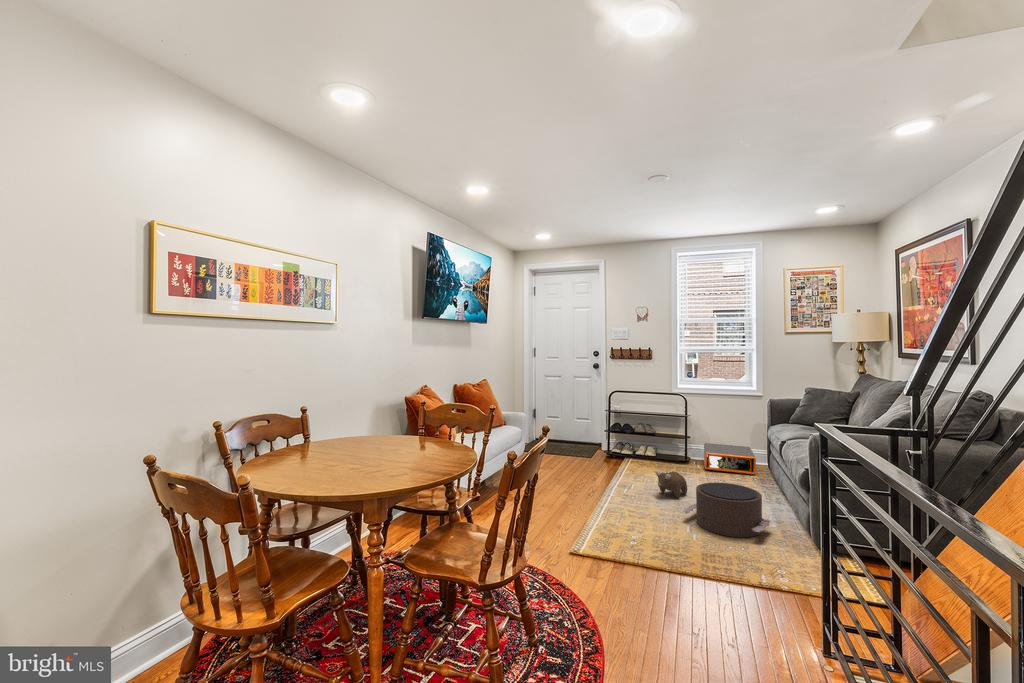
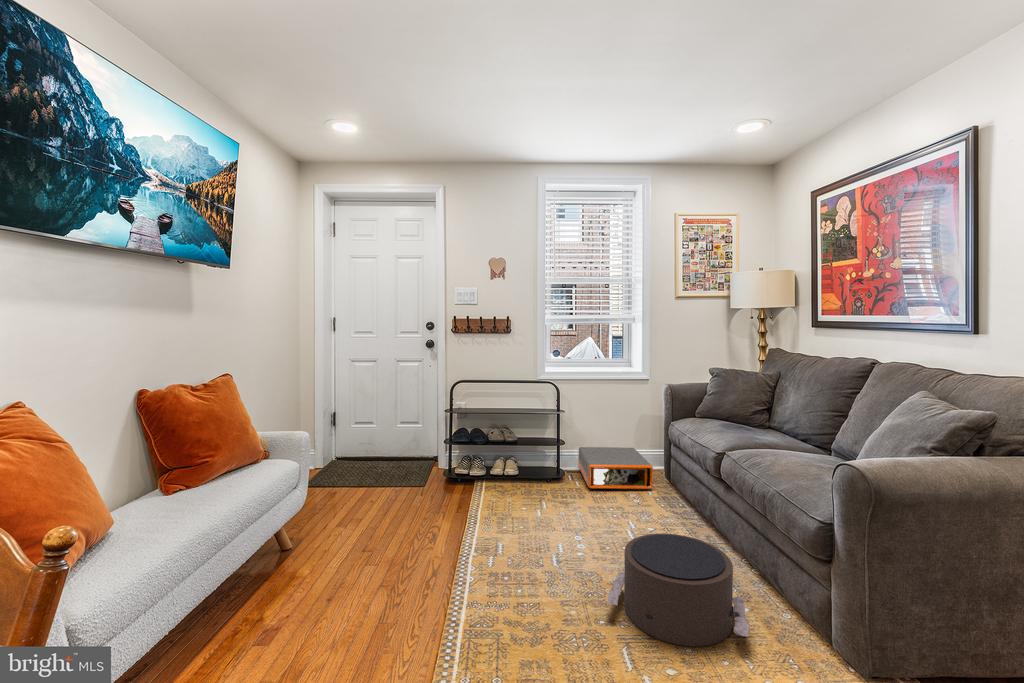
plush toy: present [655,472,687,498] -> none [542,513,587,558]

